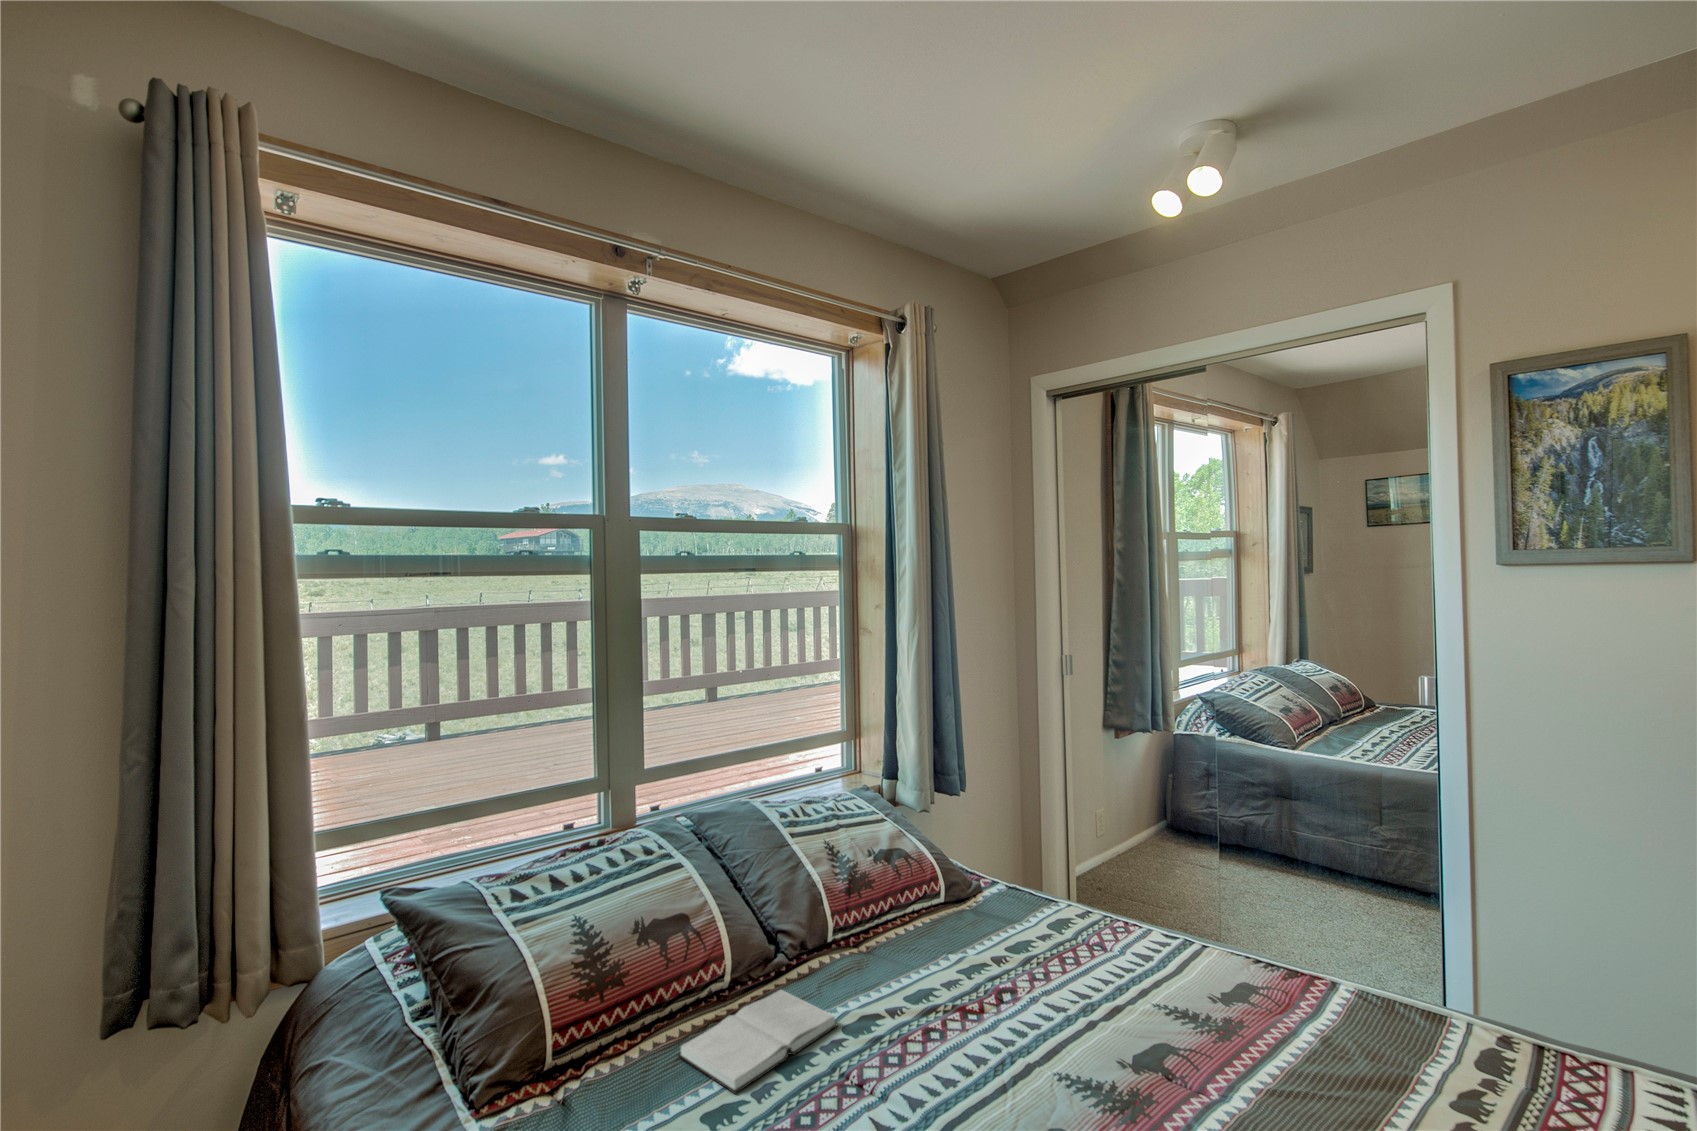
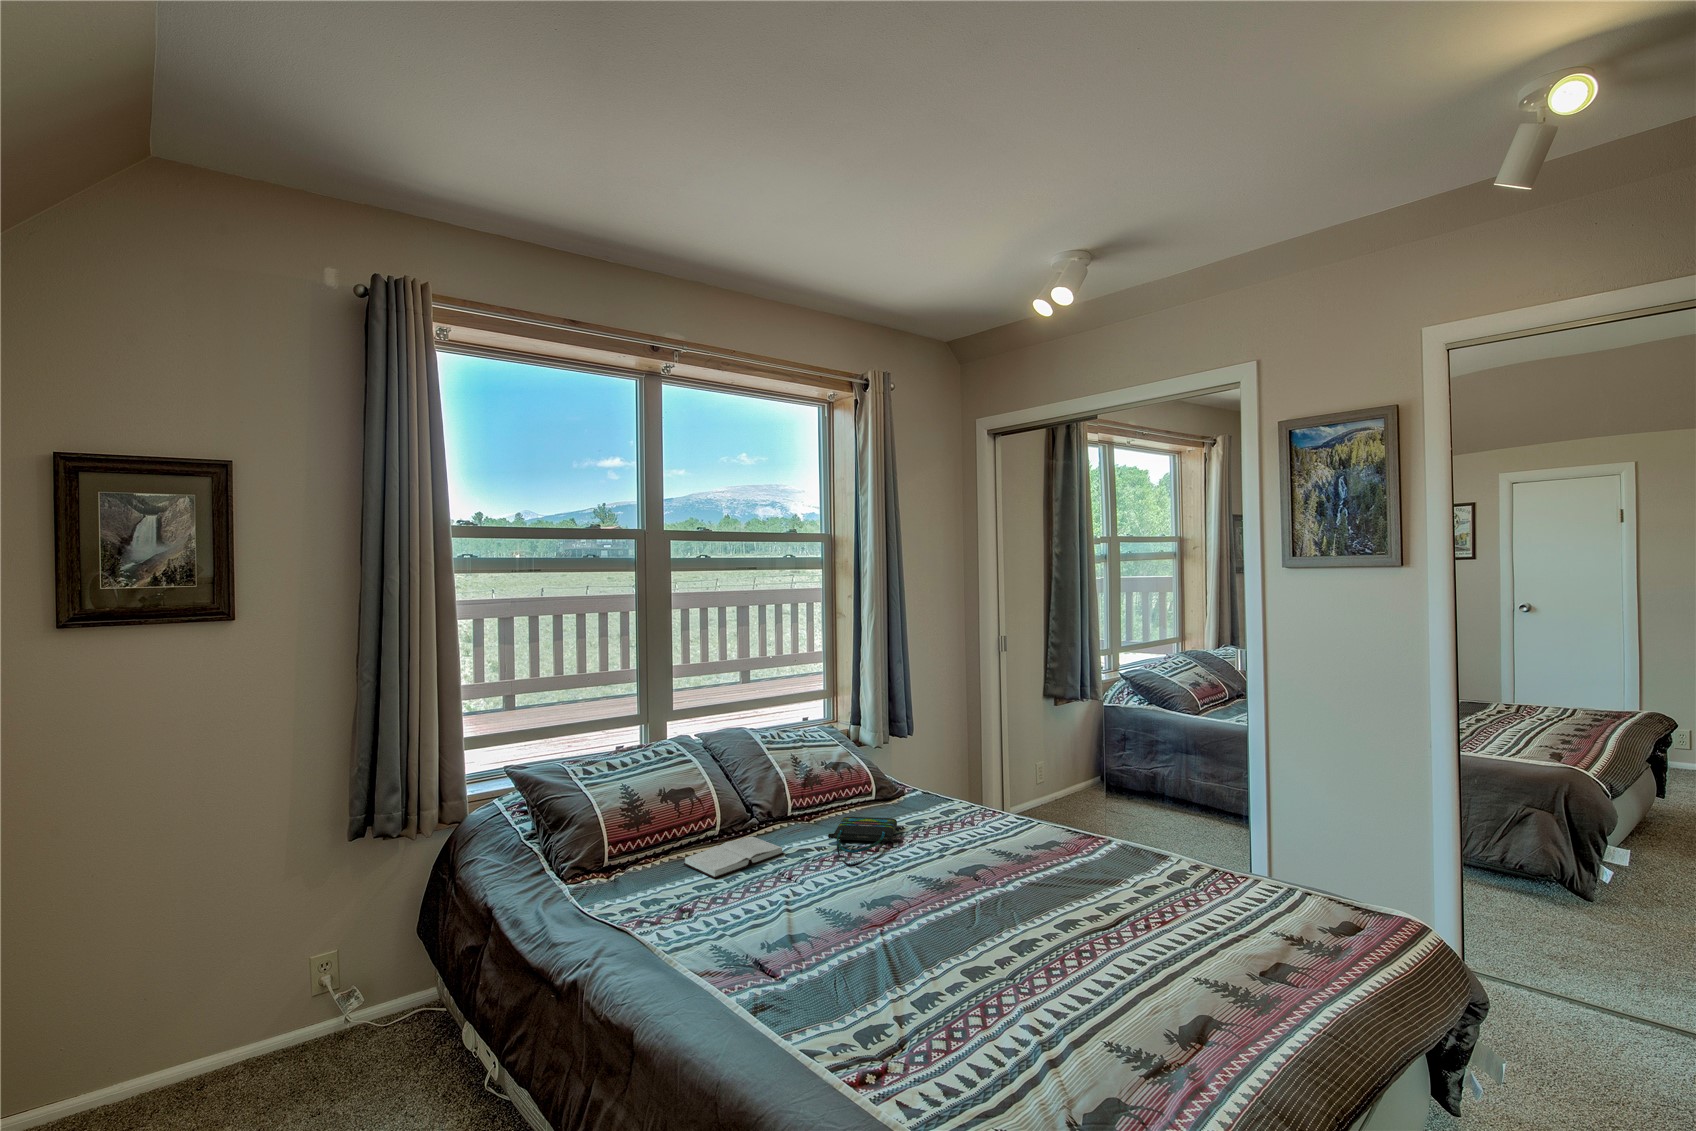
tote bag: none [901,944,1007,1057] -> present [828,817,897,867]

